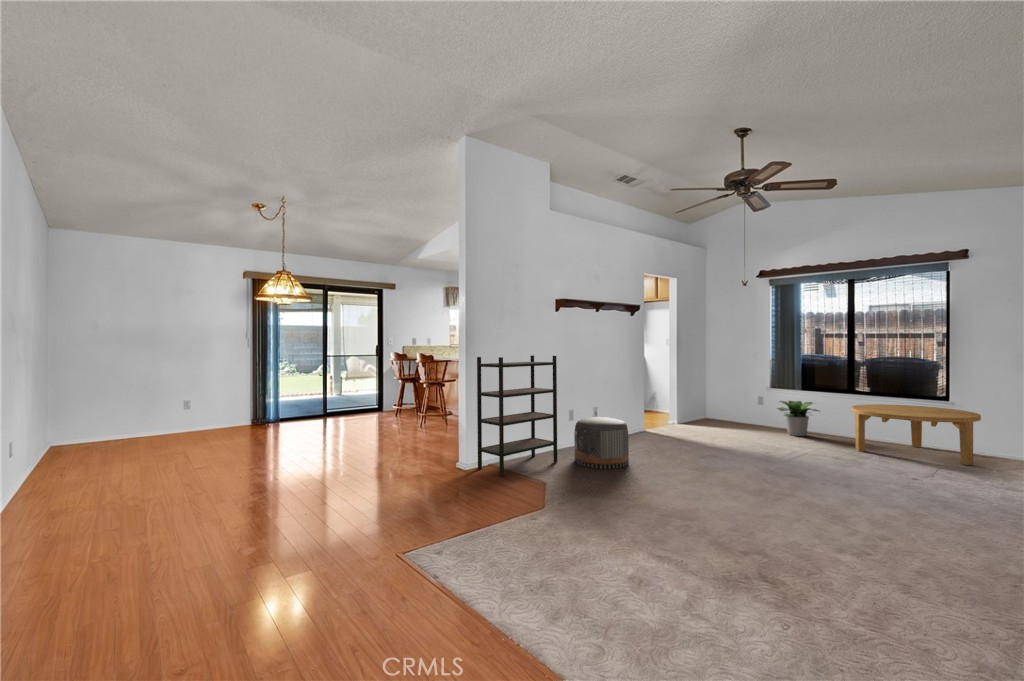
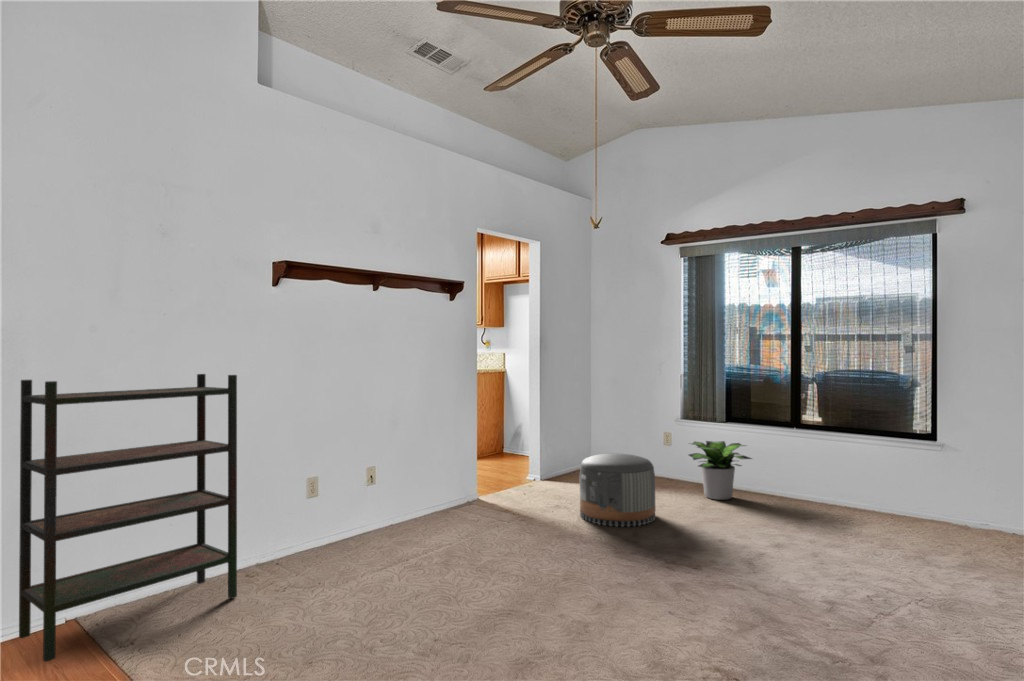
coffee table: present [852,404,981,465] -> none [796,447,986,555]
pouf: present [574,417,629,469] -> present [580,453,656,527]

